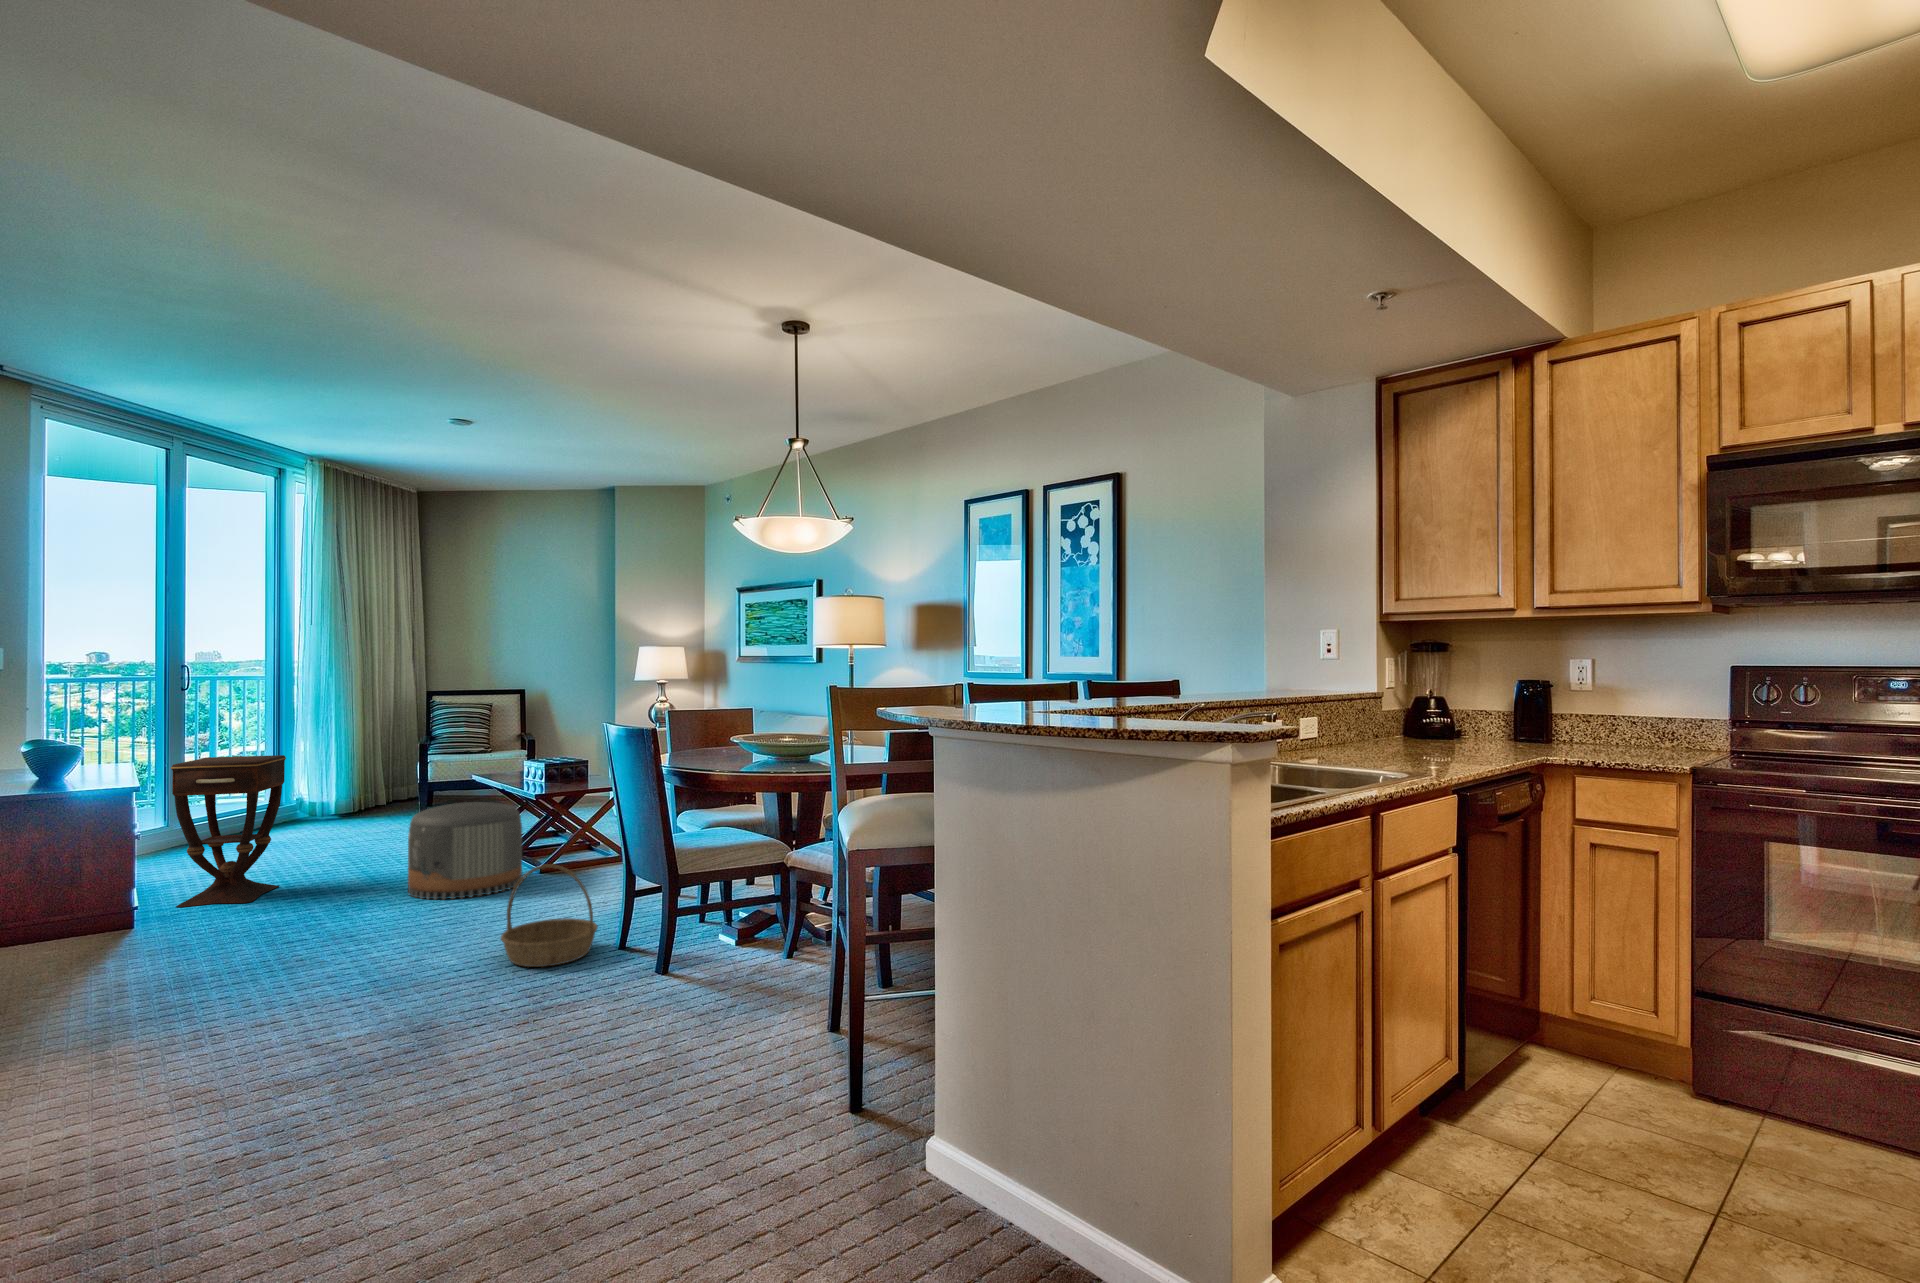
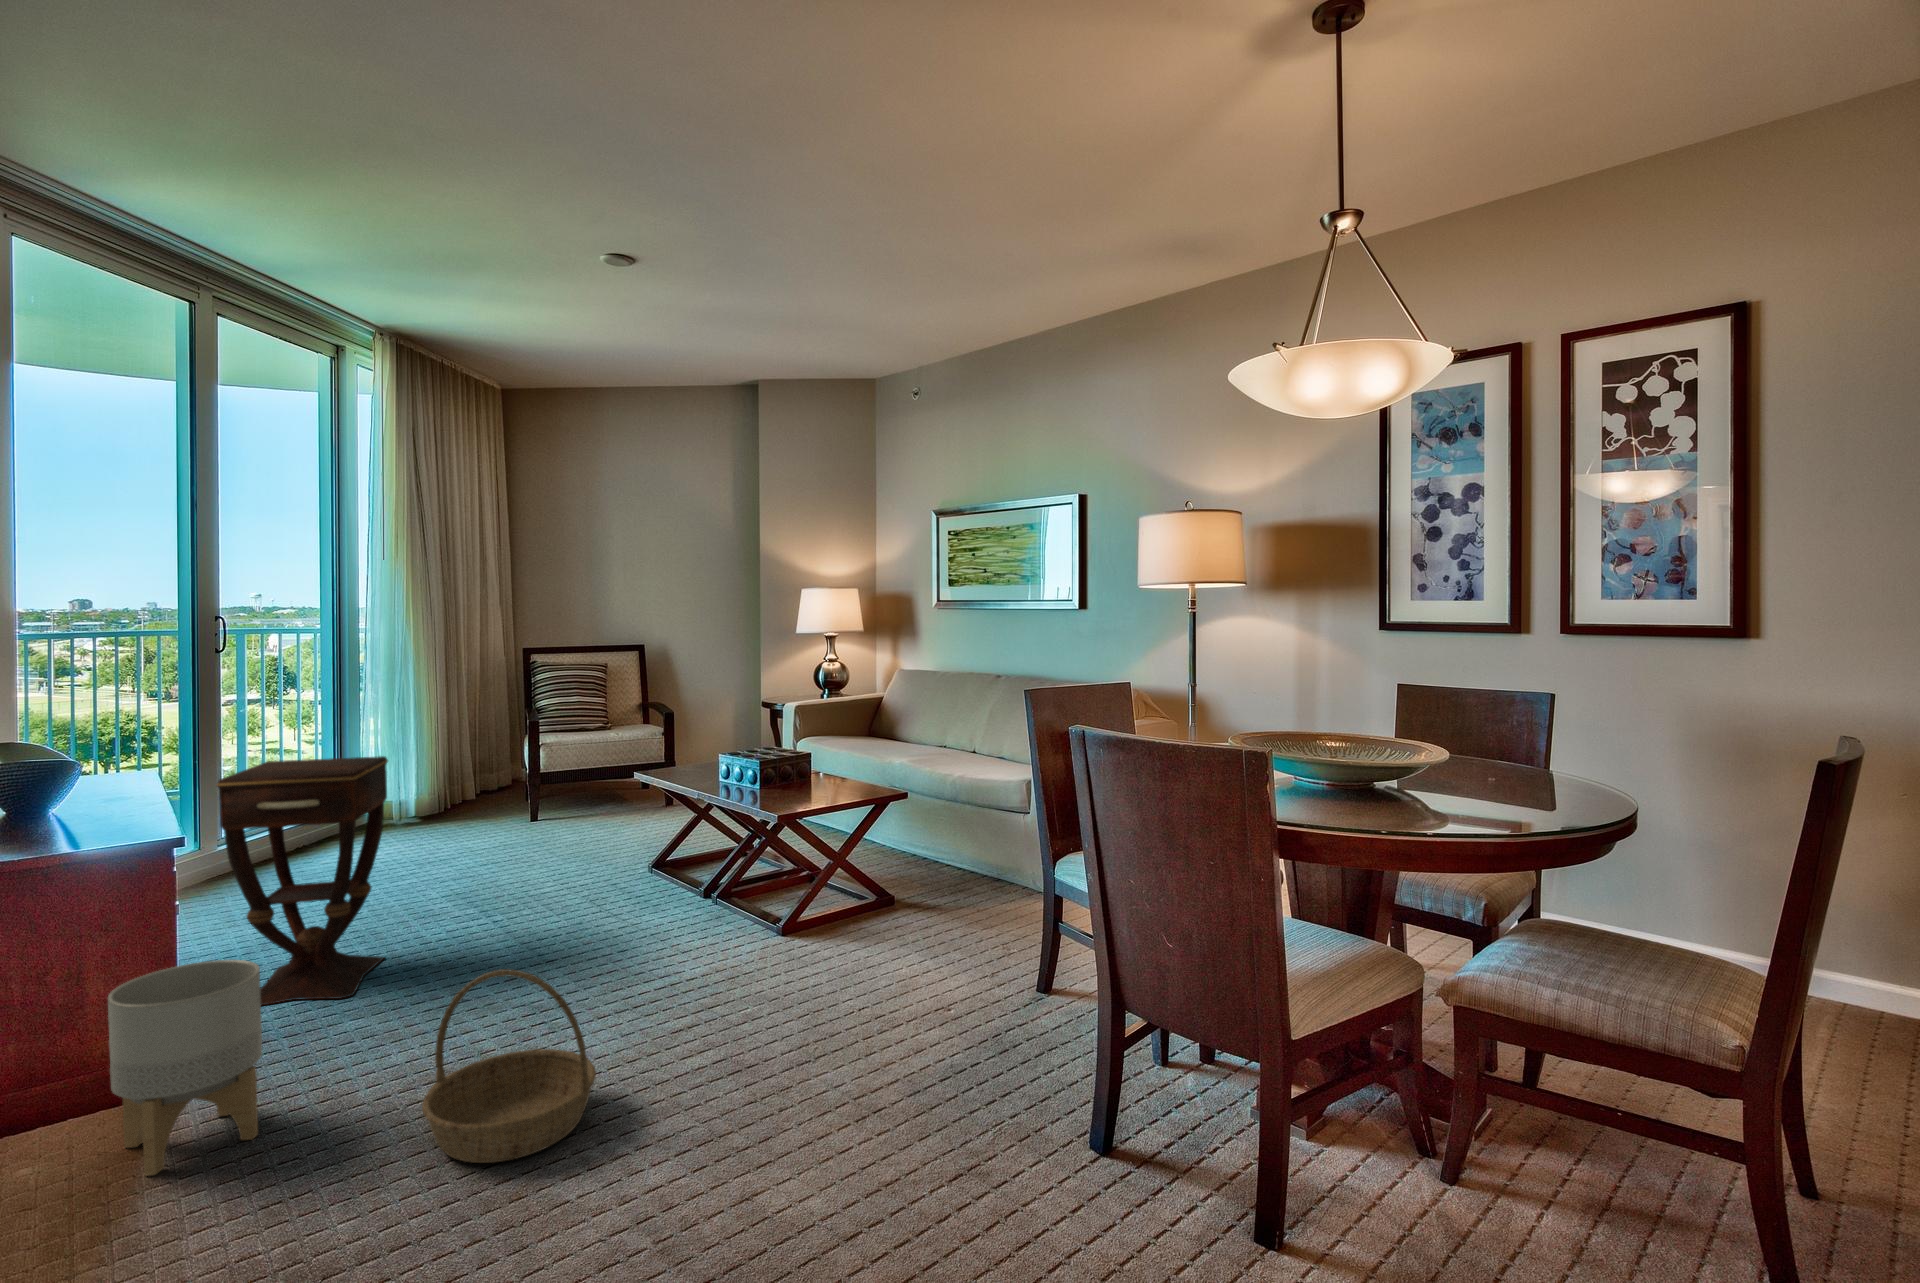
pouf: present [408,802,522,900] -> none [588,826,754,991]
planter: none [99,856,184,963] -> present [108,960,262,1176]
basket: present [501,864,598,967] -> present [422,969,596,1163]

